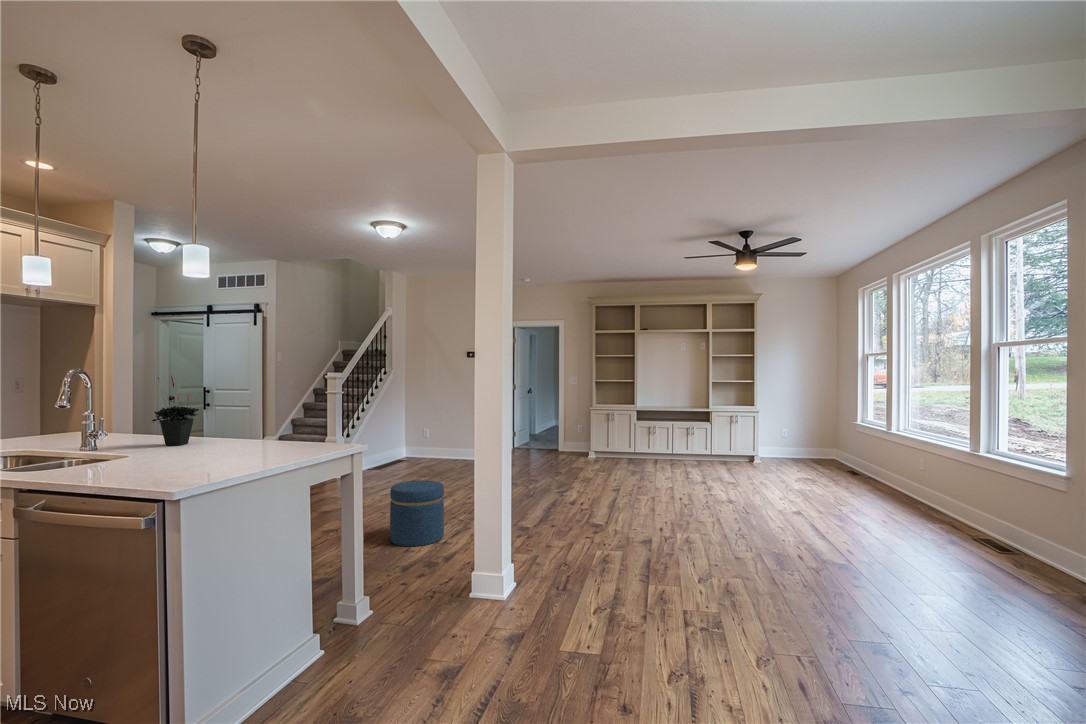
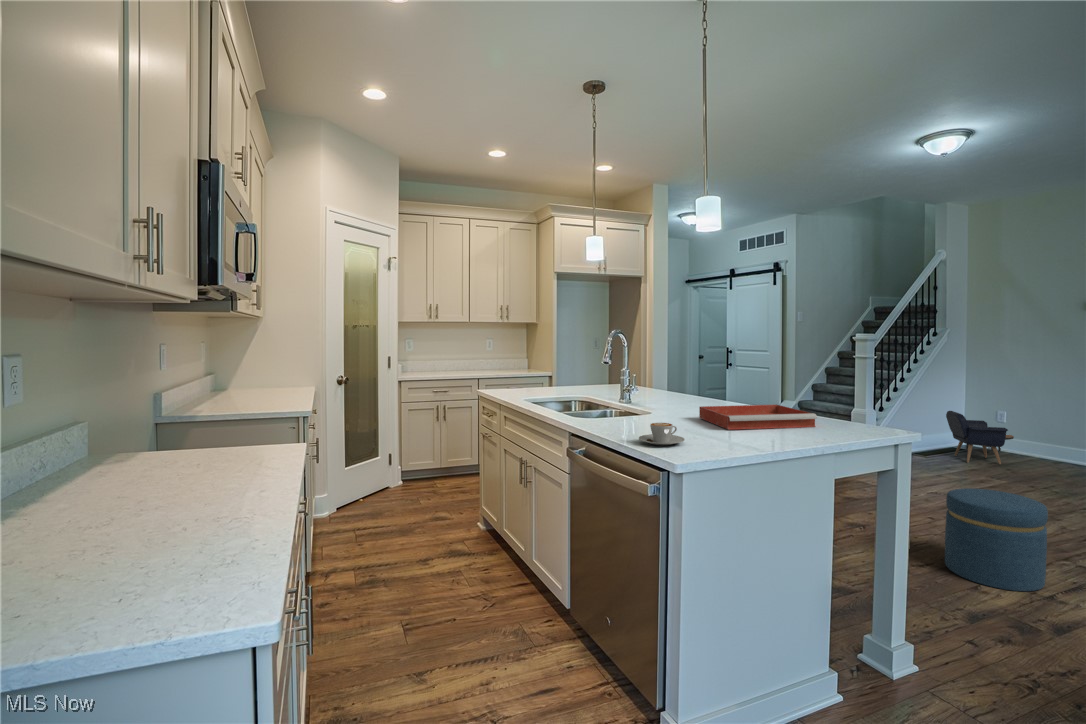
potted plant: present [152,376,199,446] -> none [670,336,710,408]
armchair: none [392,431,432,468] -> present [946,411,1014,464]
tray: none [191,434,301,458] -> present [699,405,817,430]
coffee cup: none [129,458,183,480] -> present [639,423,685,445]

